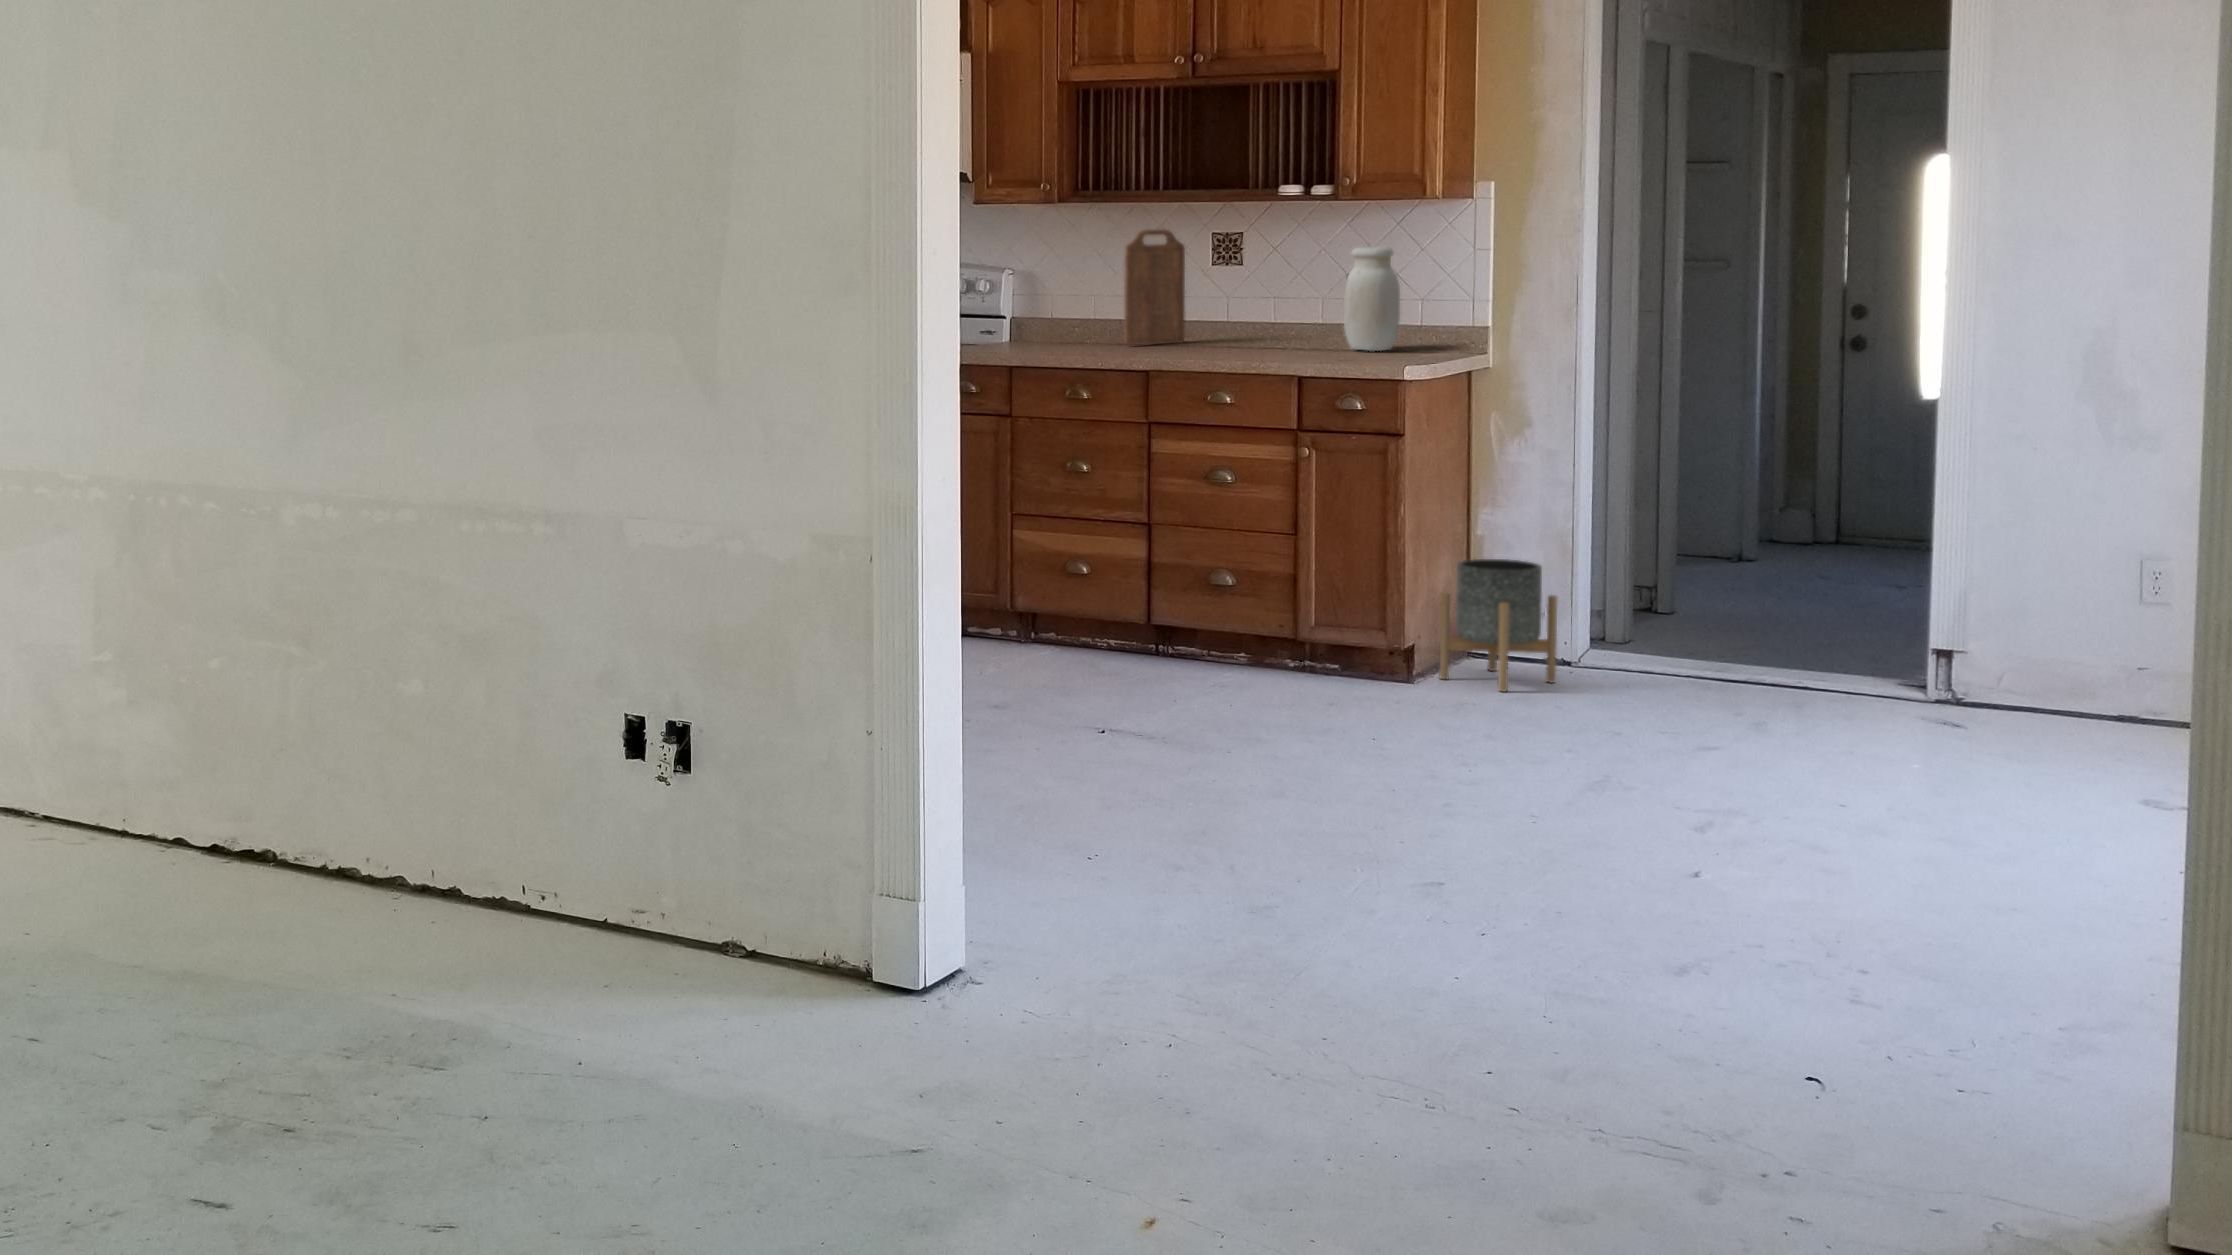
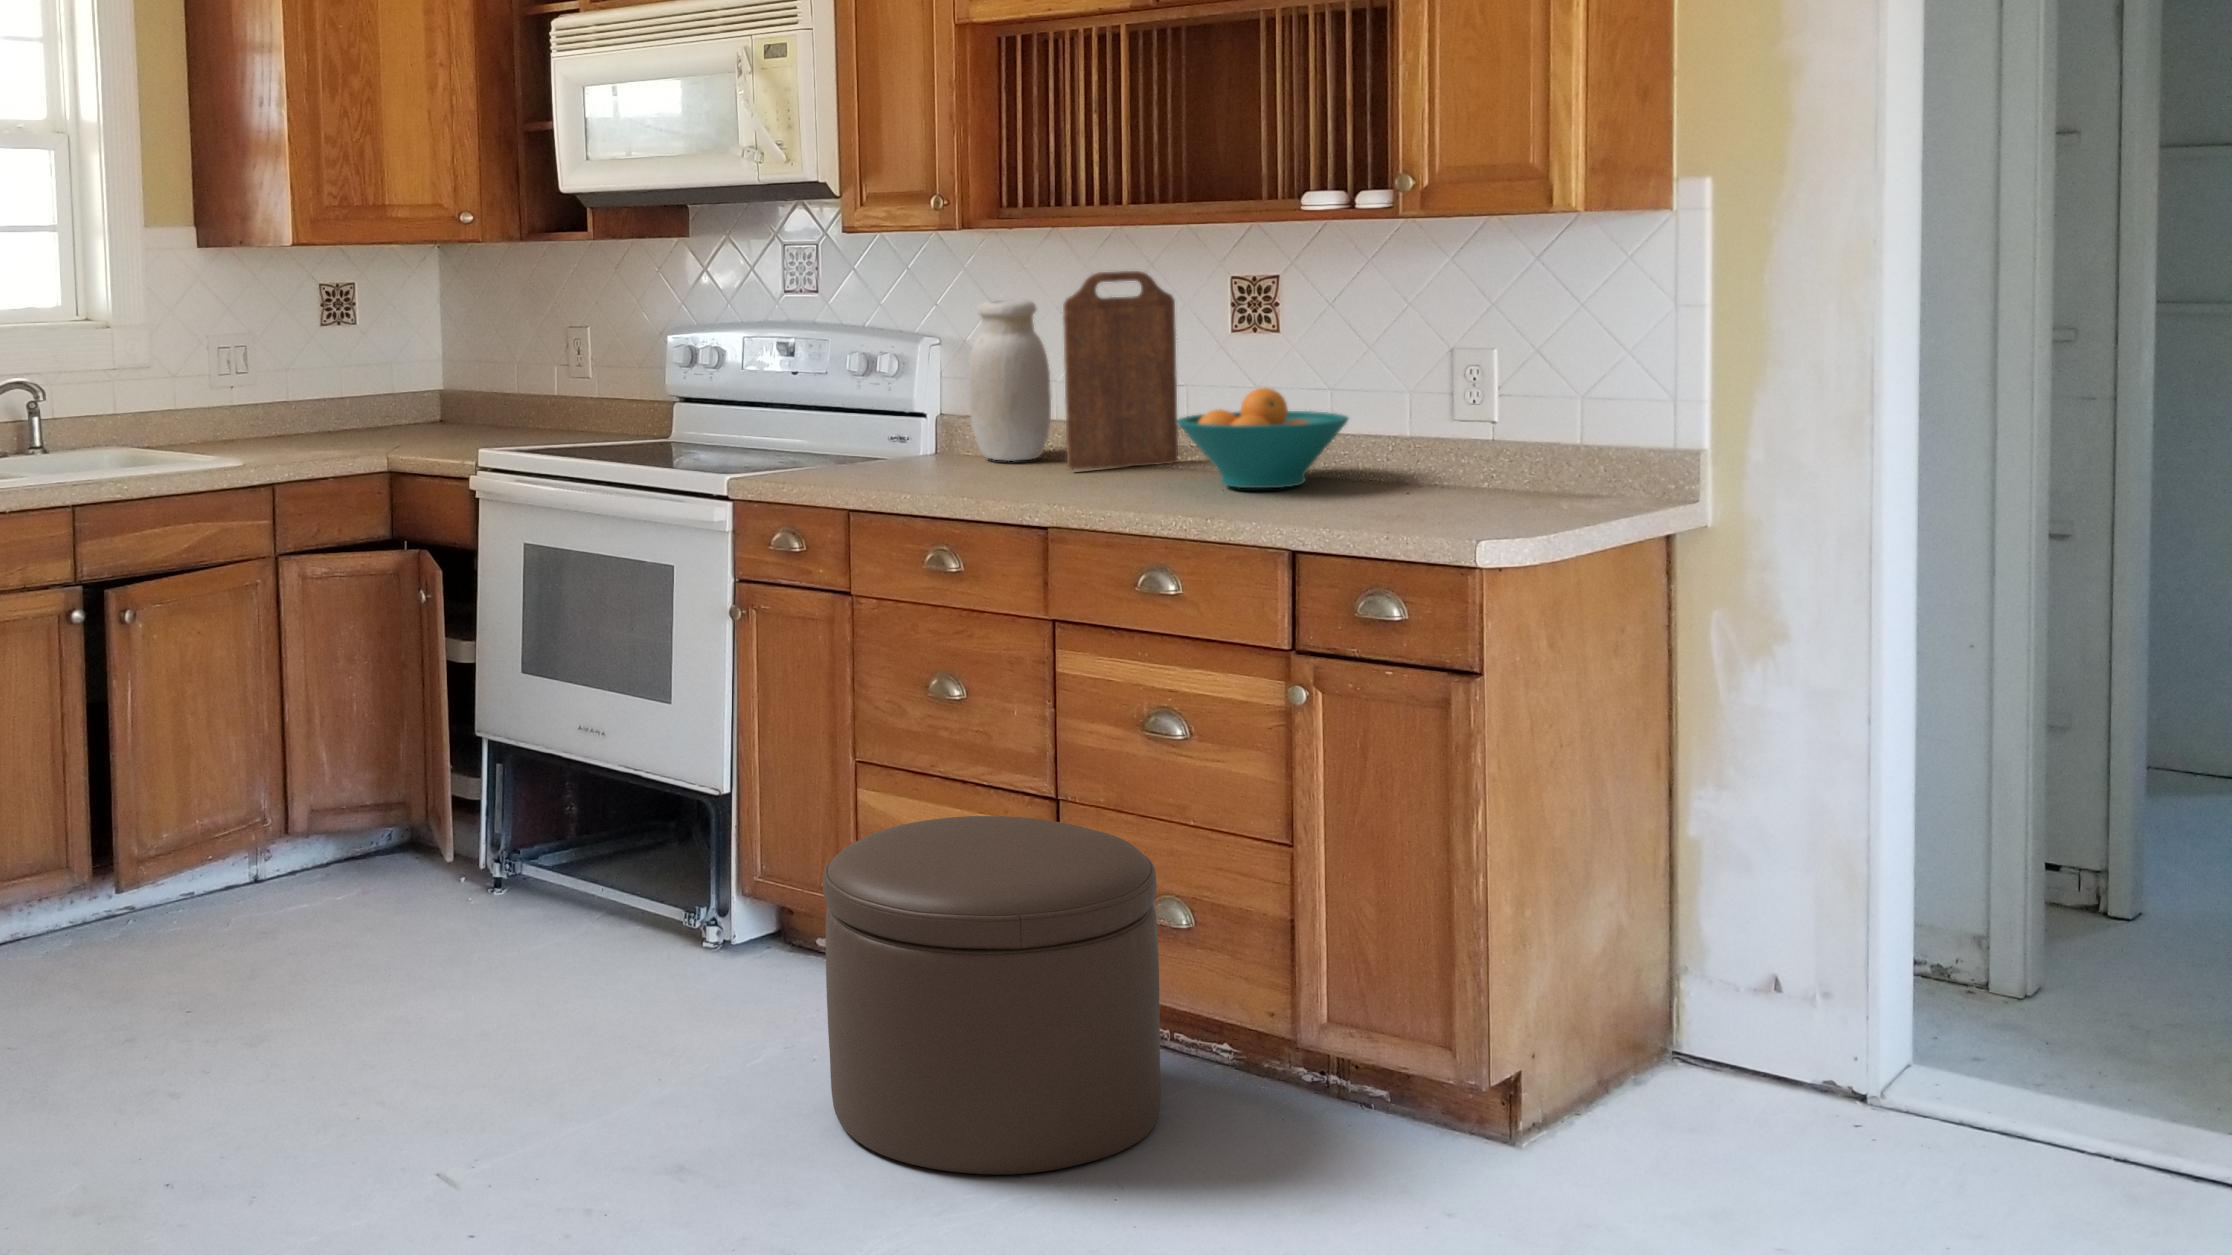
jar: present [1344,247,1400,351] -> present [968,300,1051,461]
fruit bowl: none [1203,295,1300,350] -> present [1177,388,1348,488]
ottoman: none [1047,529,1229,701] -> present [823,816,1161,1175]
planter: present [1440,559,1557,692] -> none [1575,904,1811,1192]

